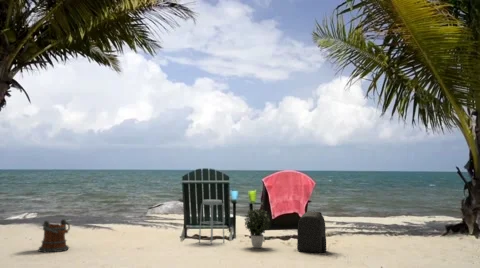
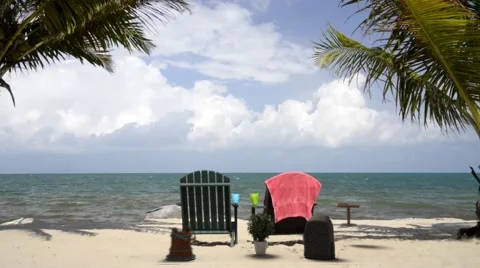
side table: none [330,199,352,240] -> present [337,202,360,226]
stool: present [199,200,224,243] -> none [198,203,226,251]
bucket: present [38,219,70,252] -> present [166,226,196,261]

